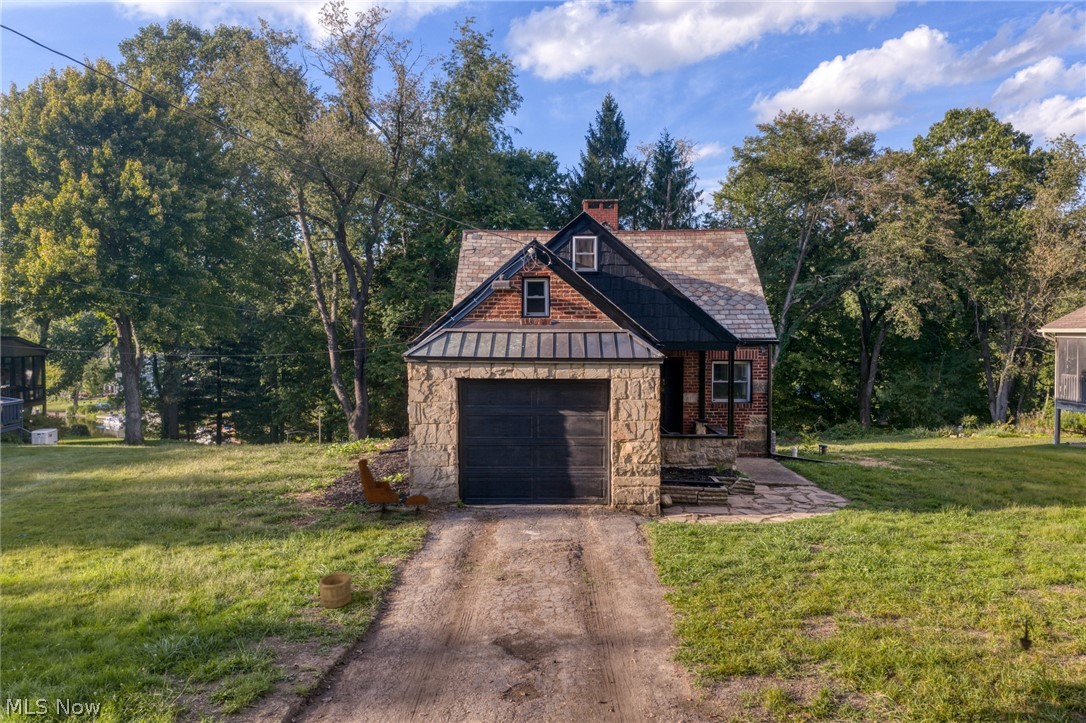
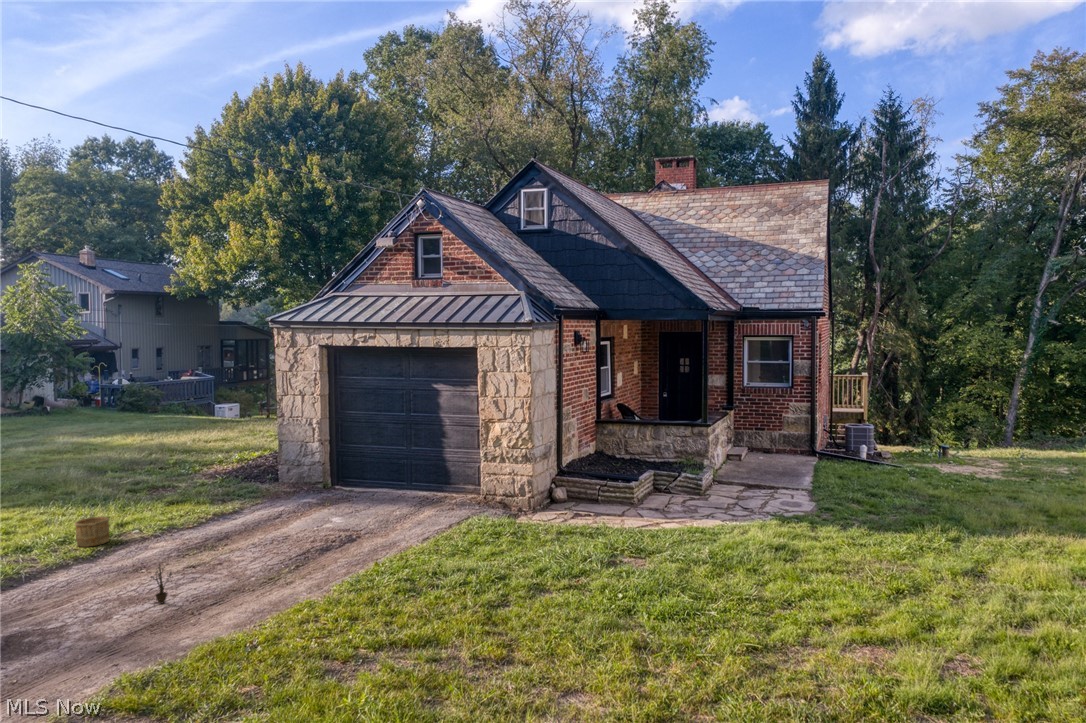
lounge chair: present [358,458,430,519] -> none [213,430,287,494]
decorative plant: present [1015,614,1037,649] -> present [148,565,172,604]

